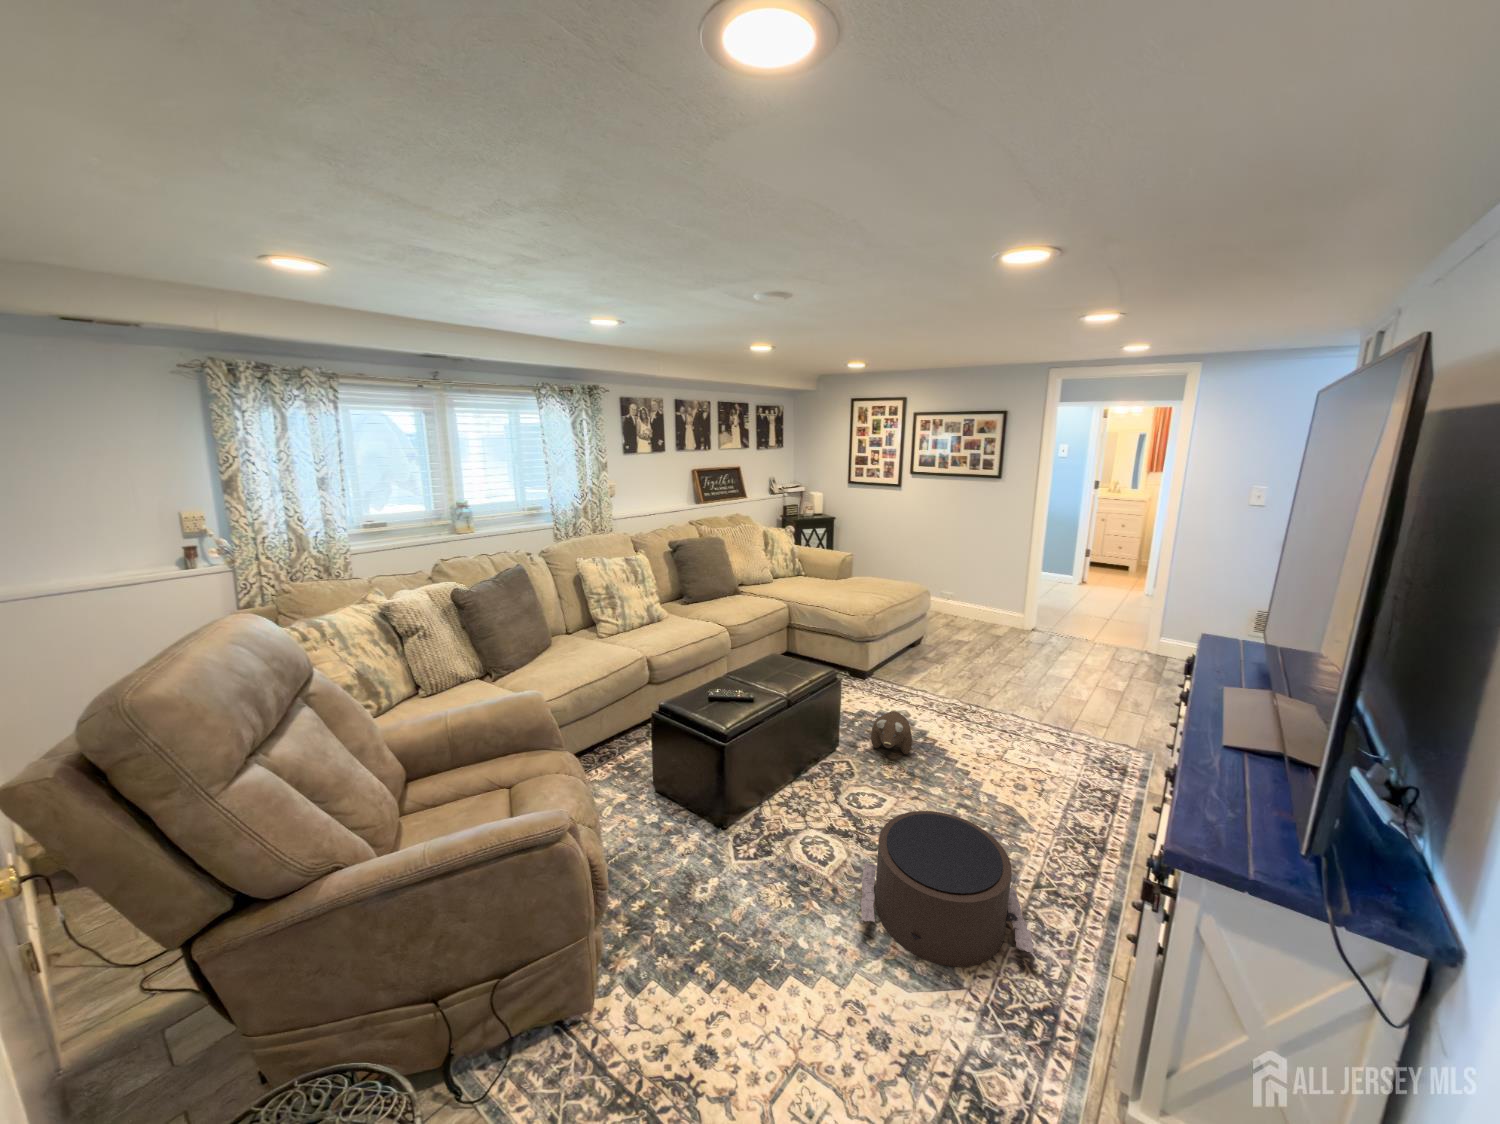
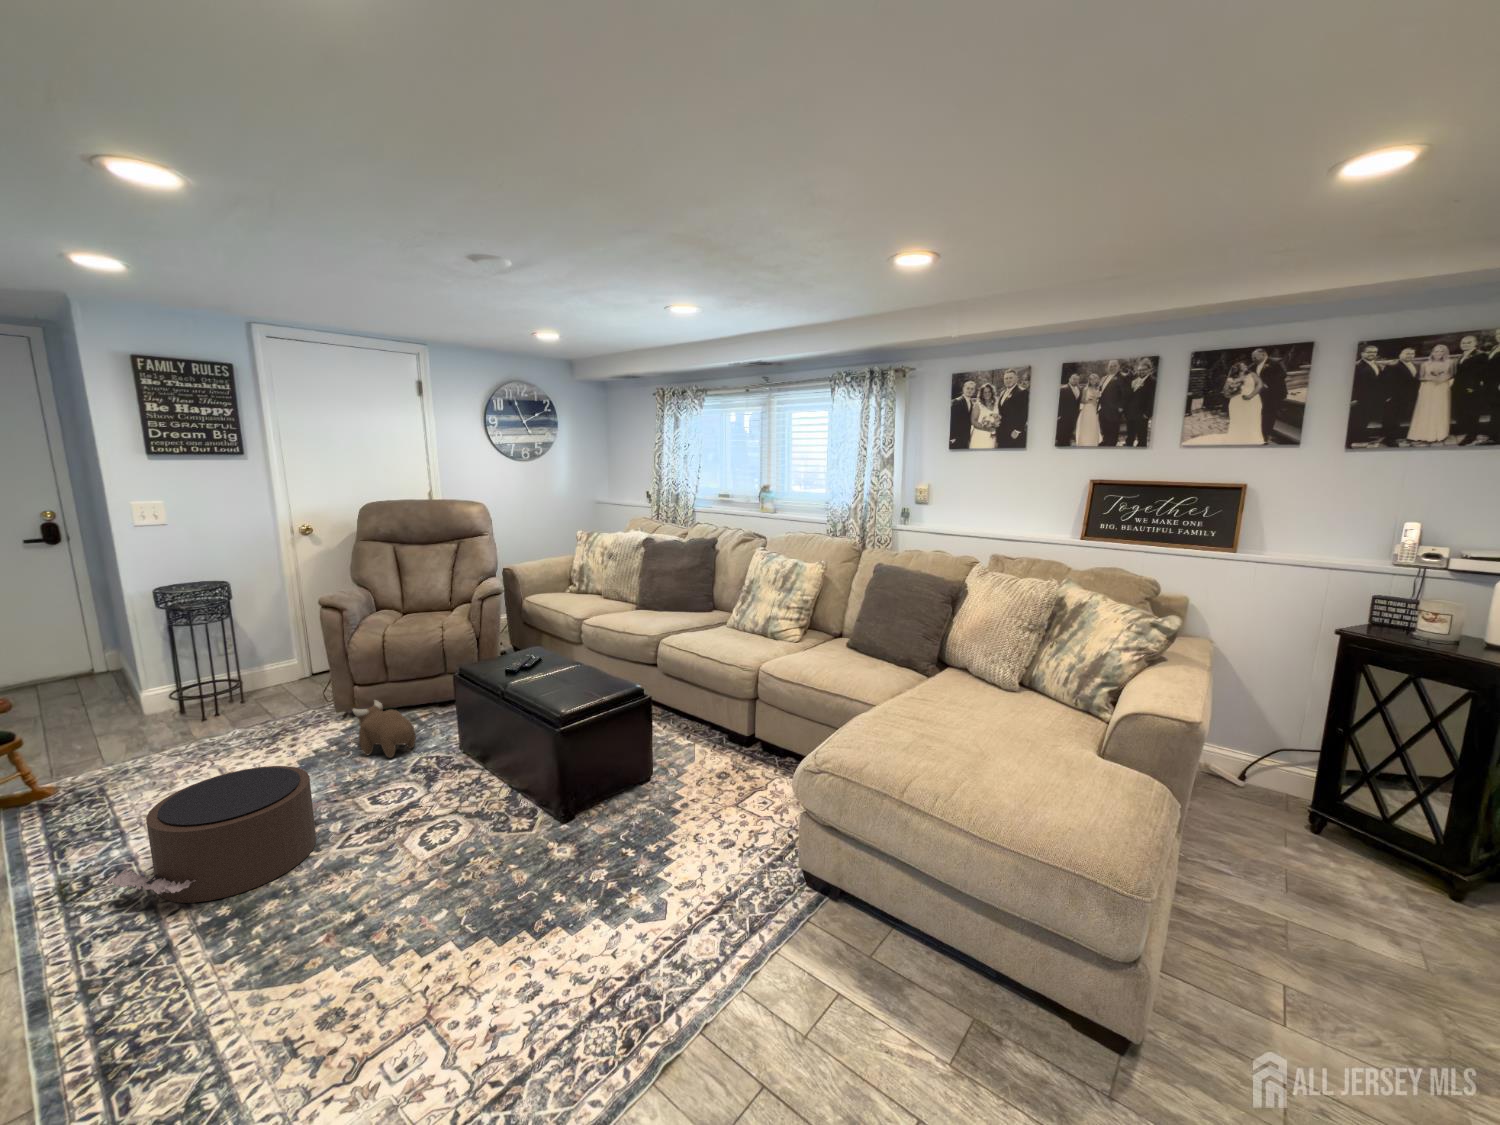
plush toy: present [871,711,912,754] -> present [353,700,416,758]

